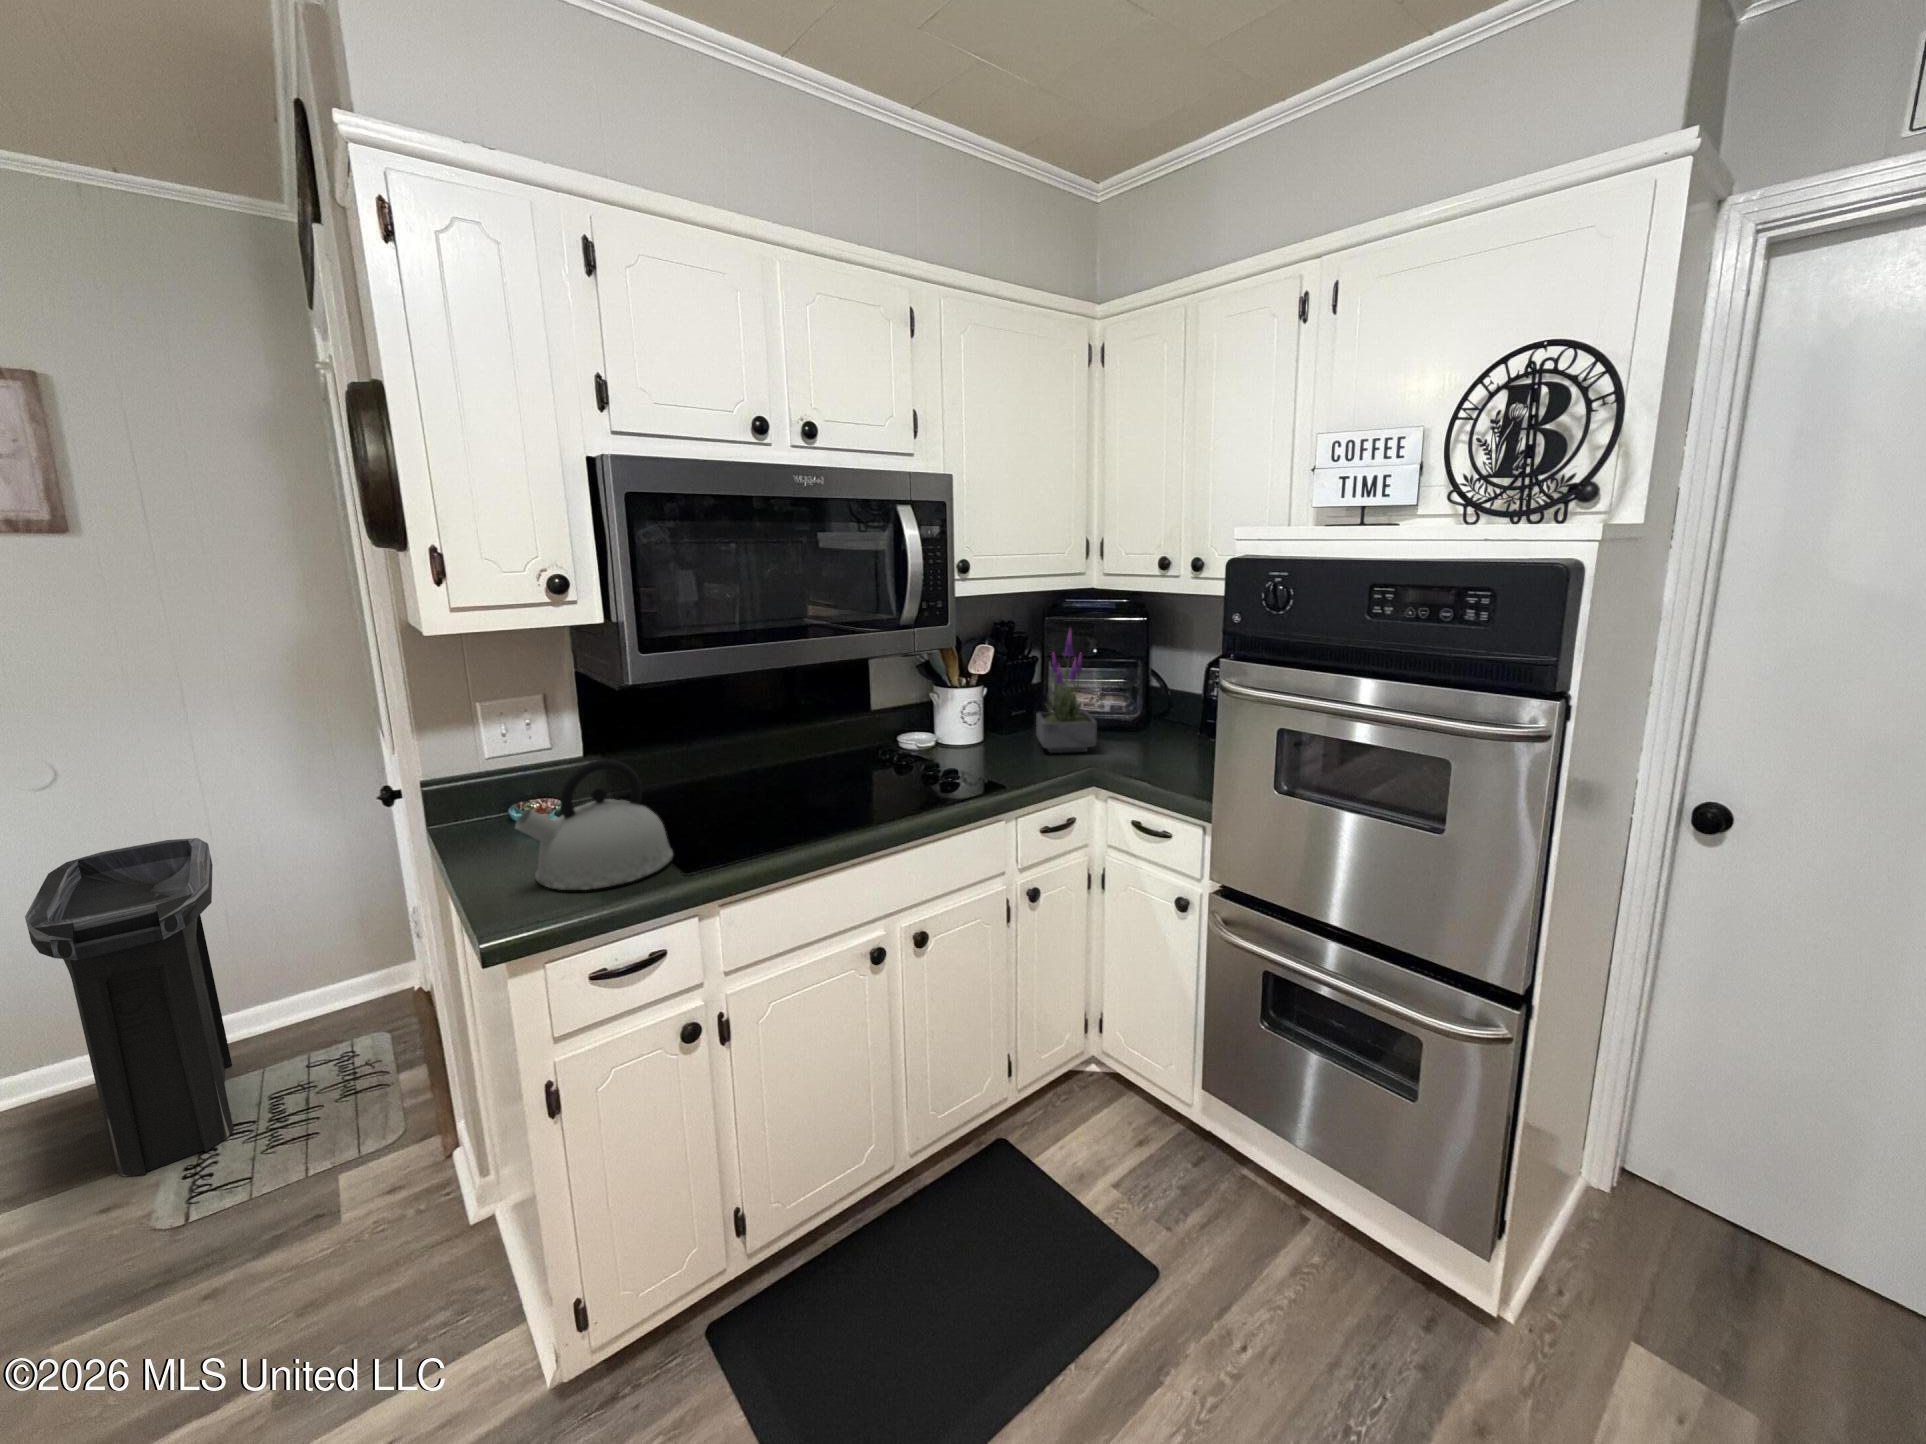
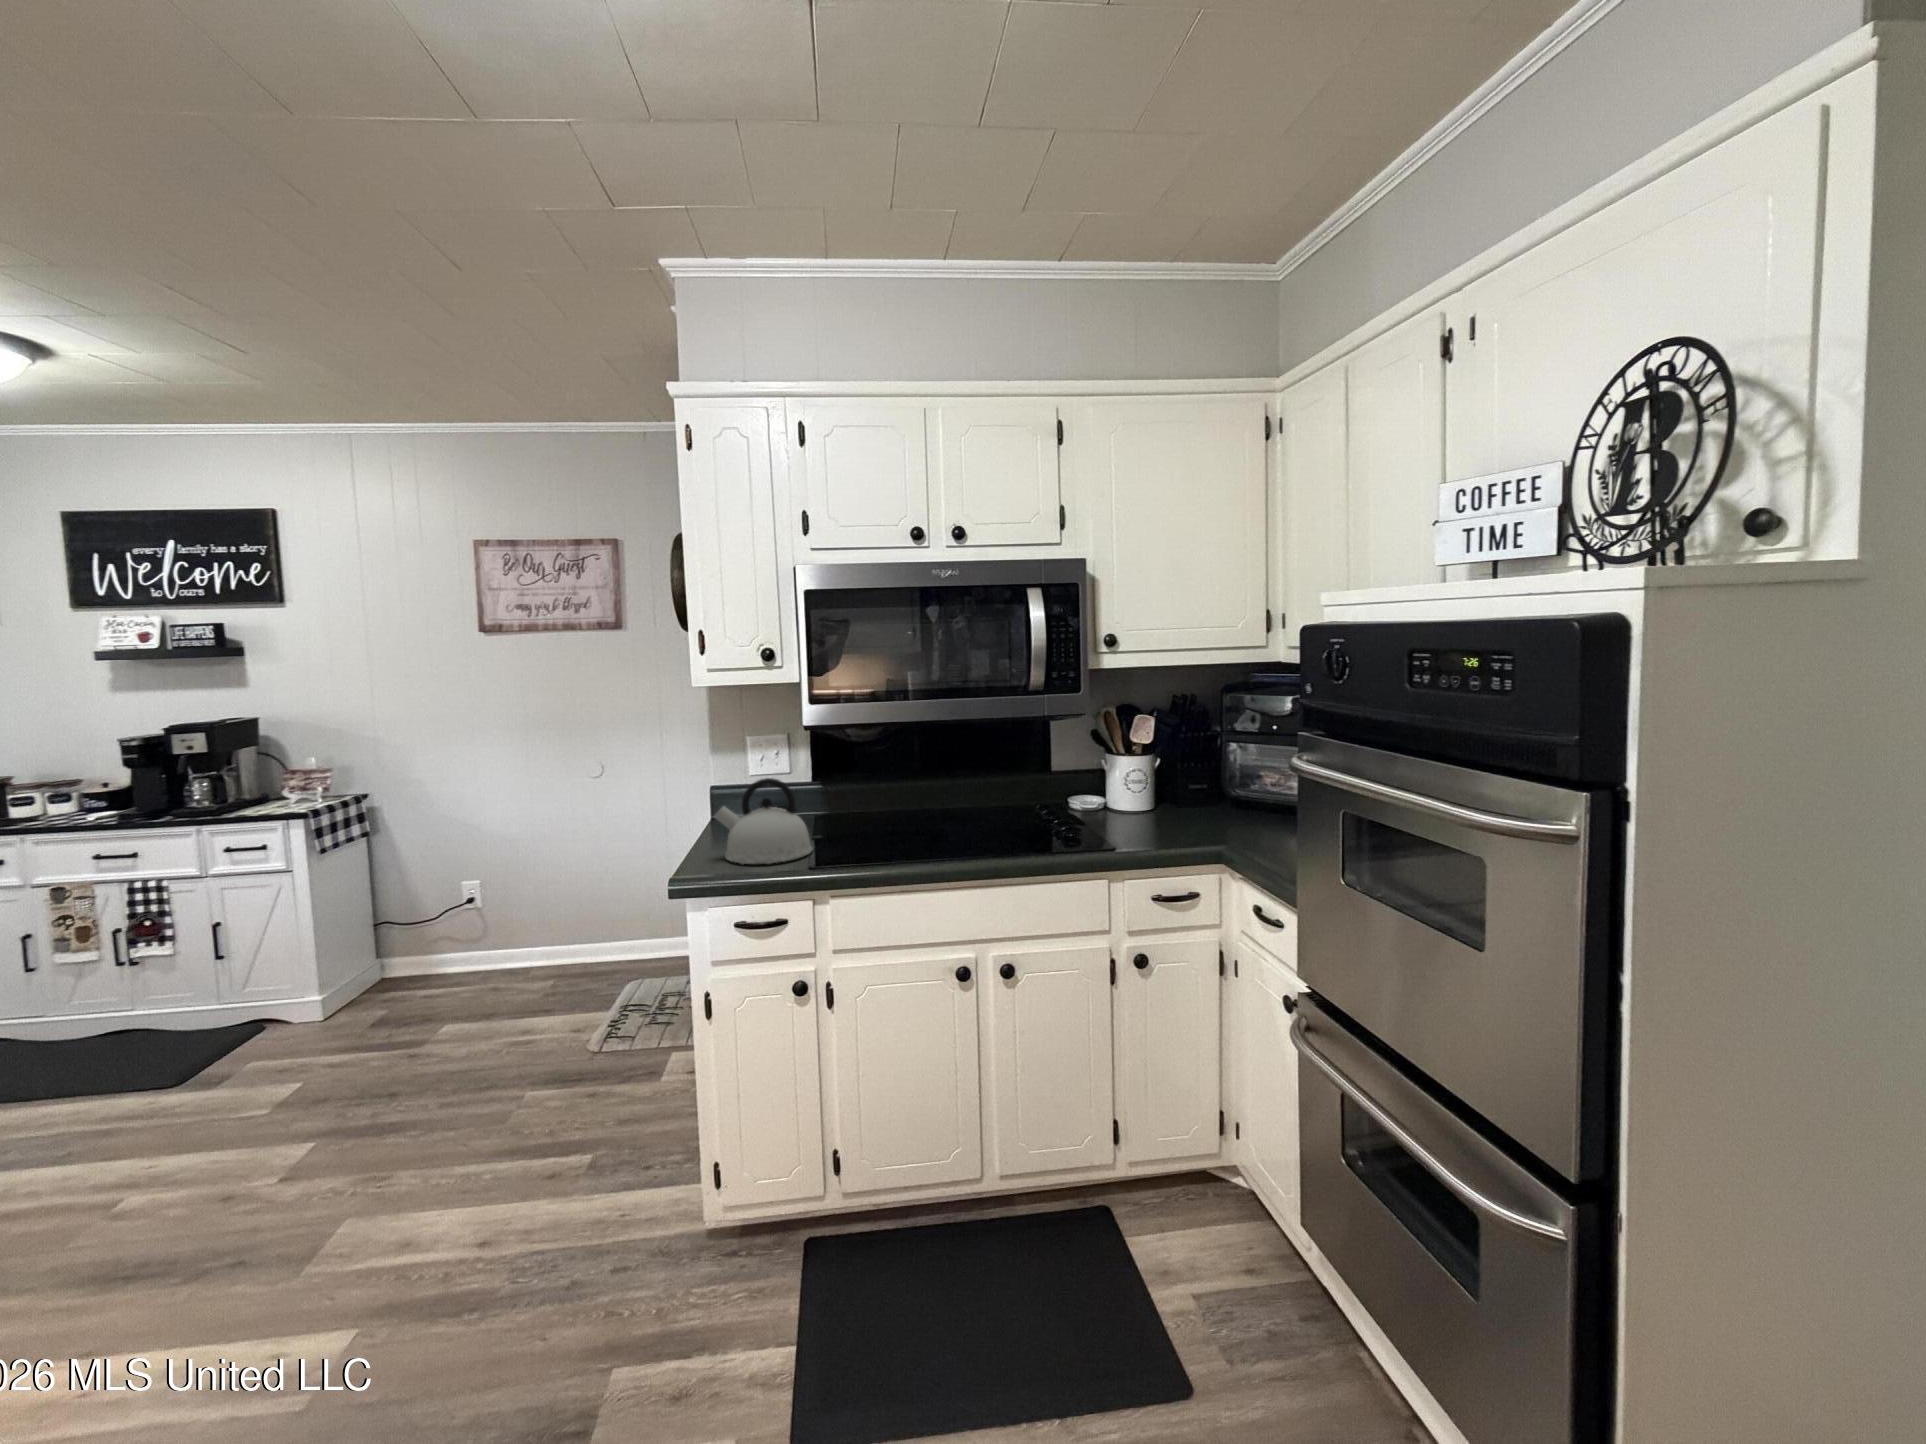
potted plant: present [1036,631,1097,753] -> none [1185,699,1253,829]
trash can: present [25,838,234,1177] -> none [566,822,658,1024]

